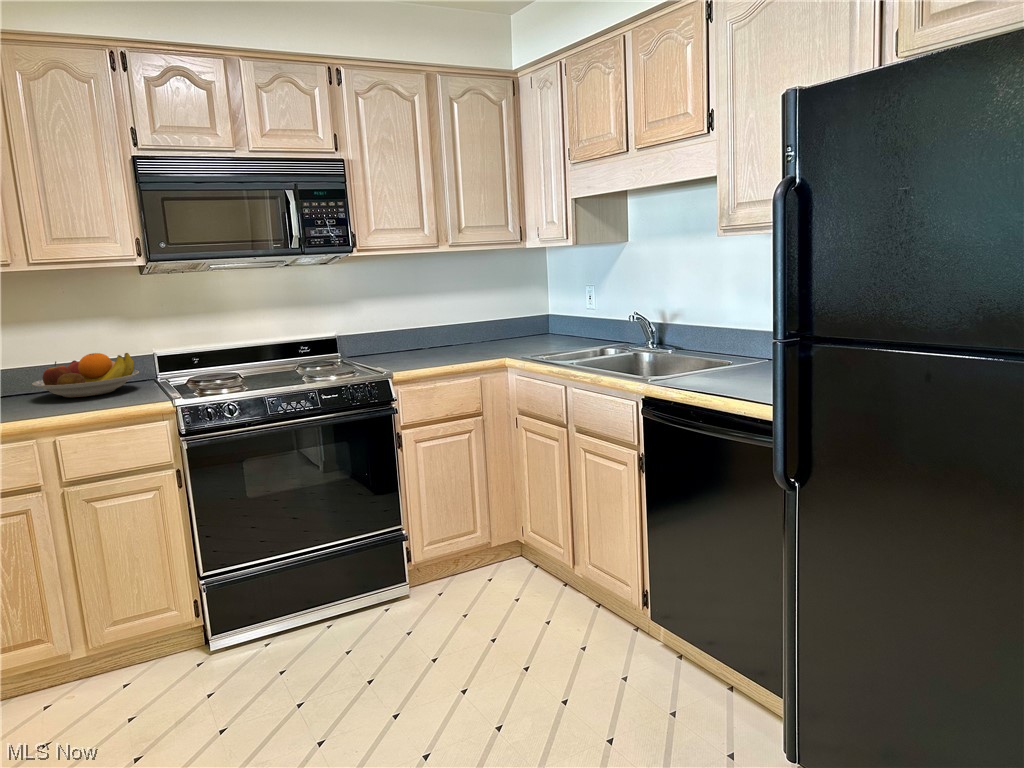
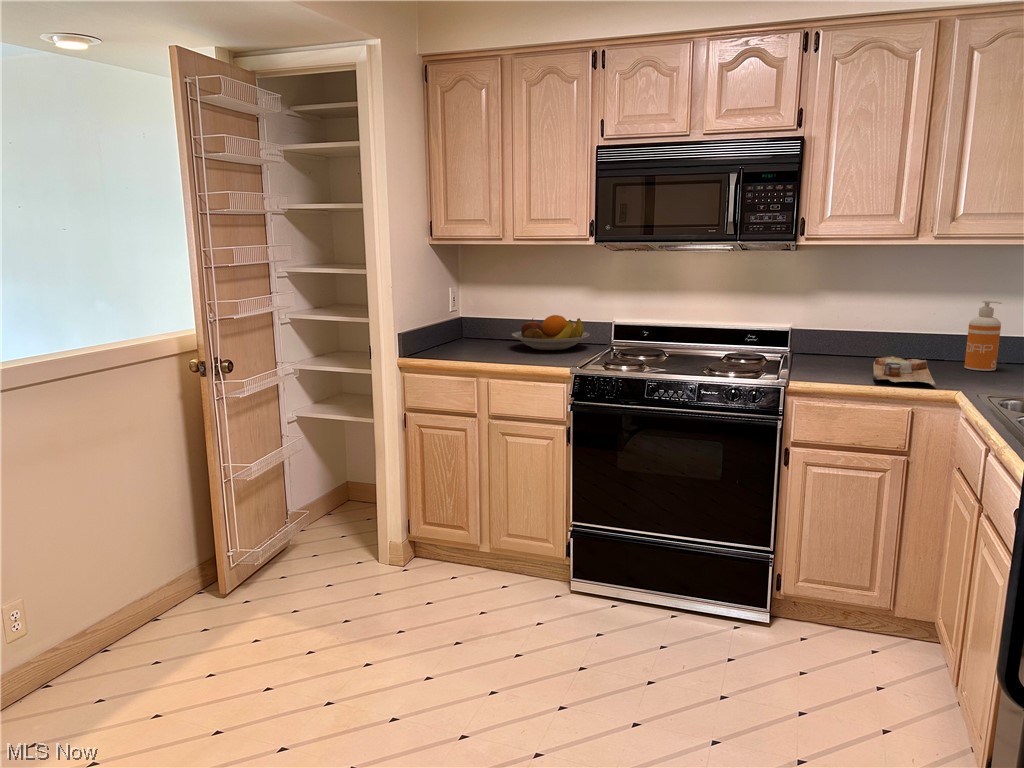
soap dispenser: none [472,293,495,346] -> present [964,301,1001,371]
cutting board: none [419,343,490,362] -> present [873,356,936,387]

